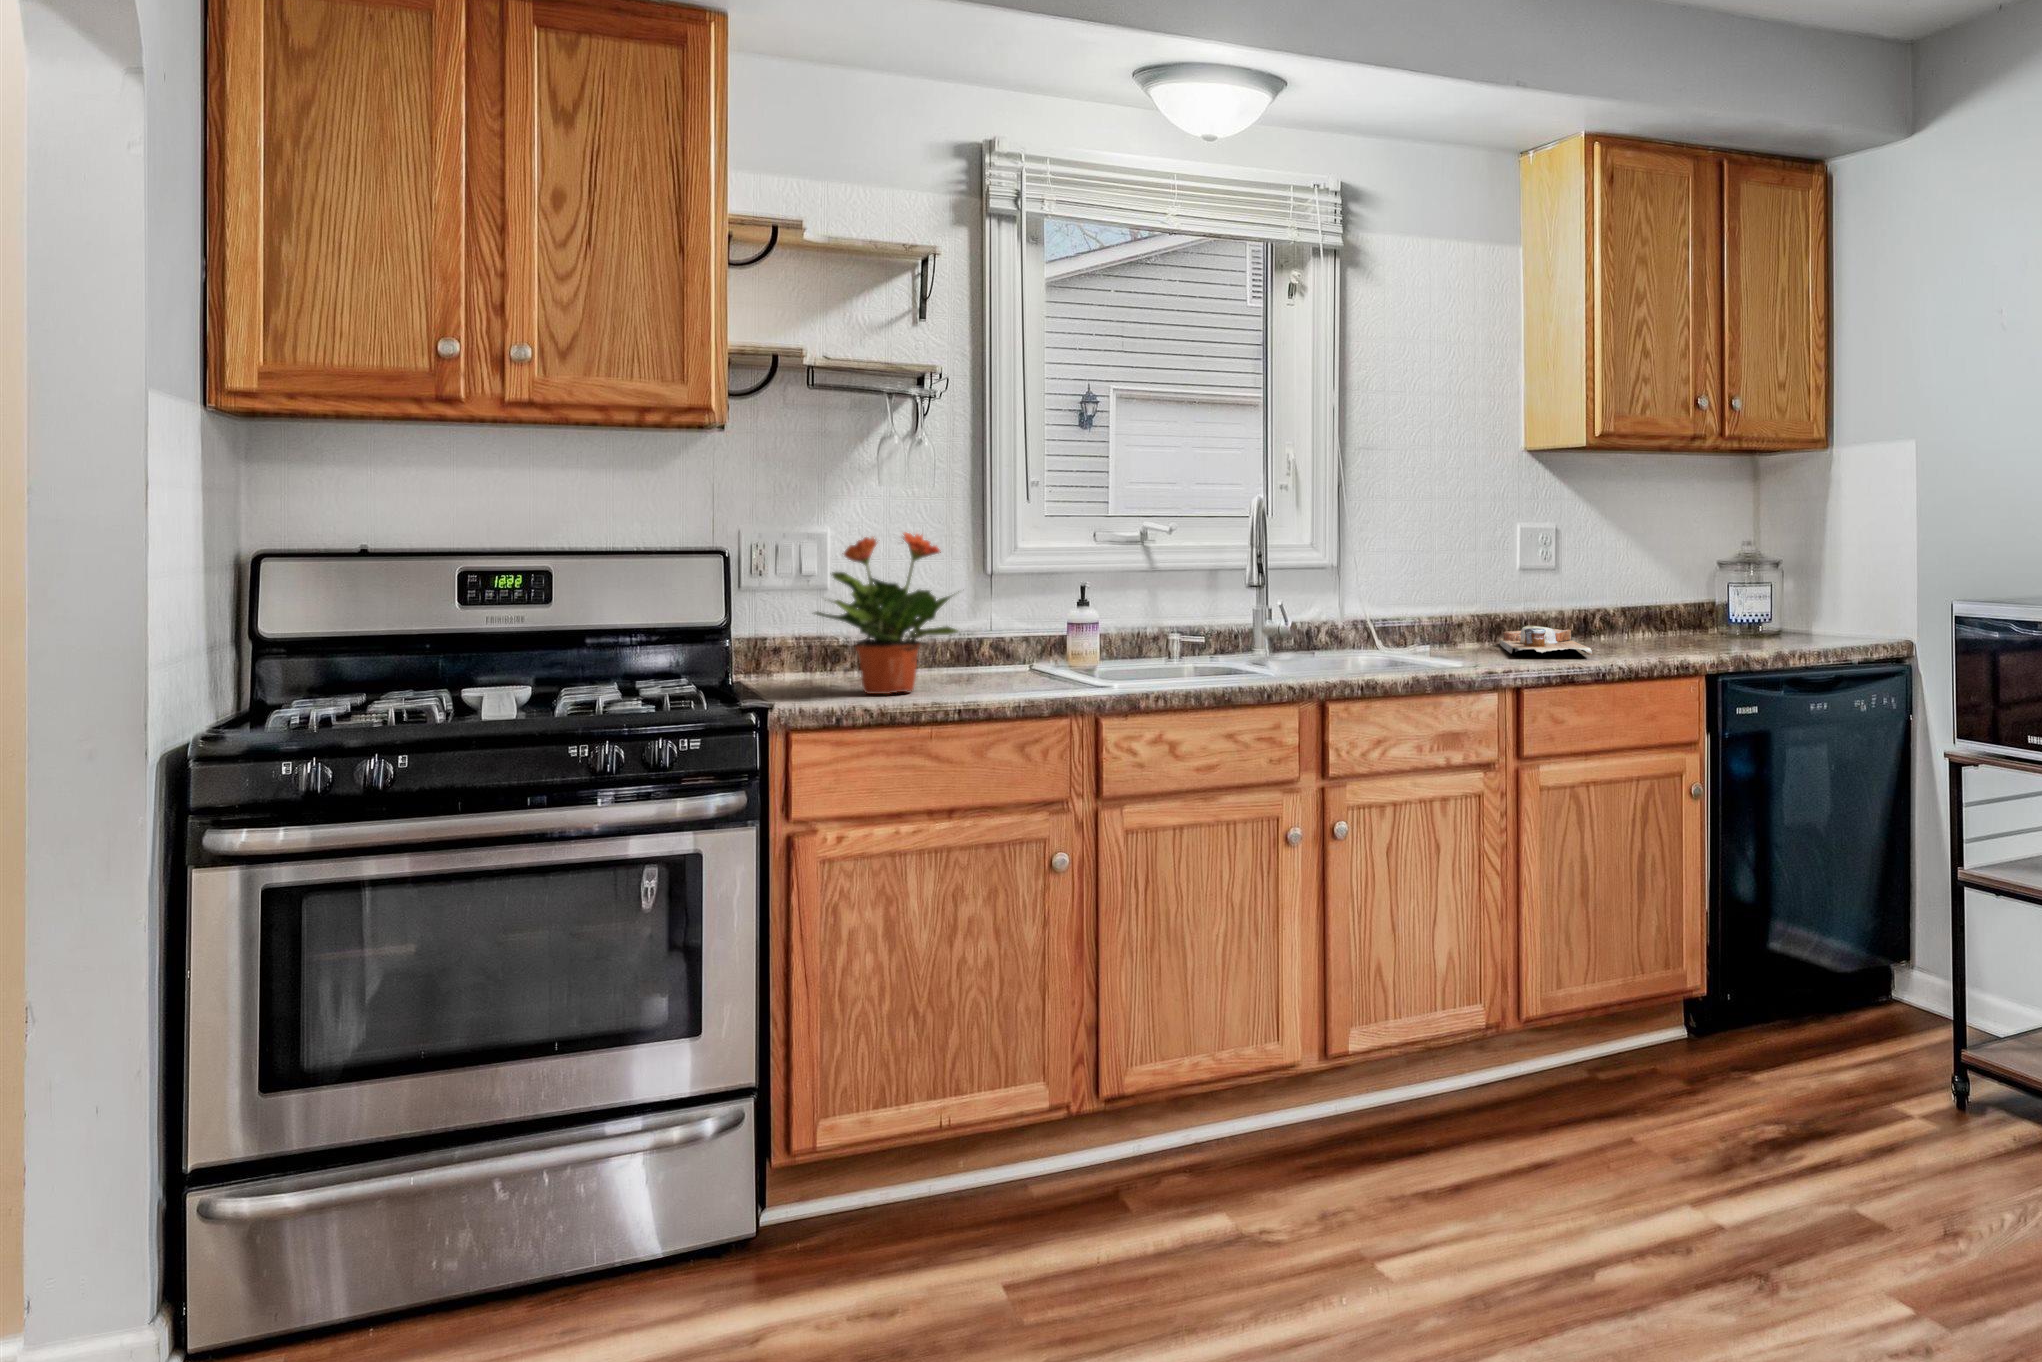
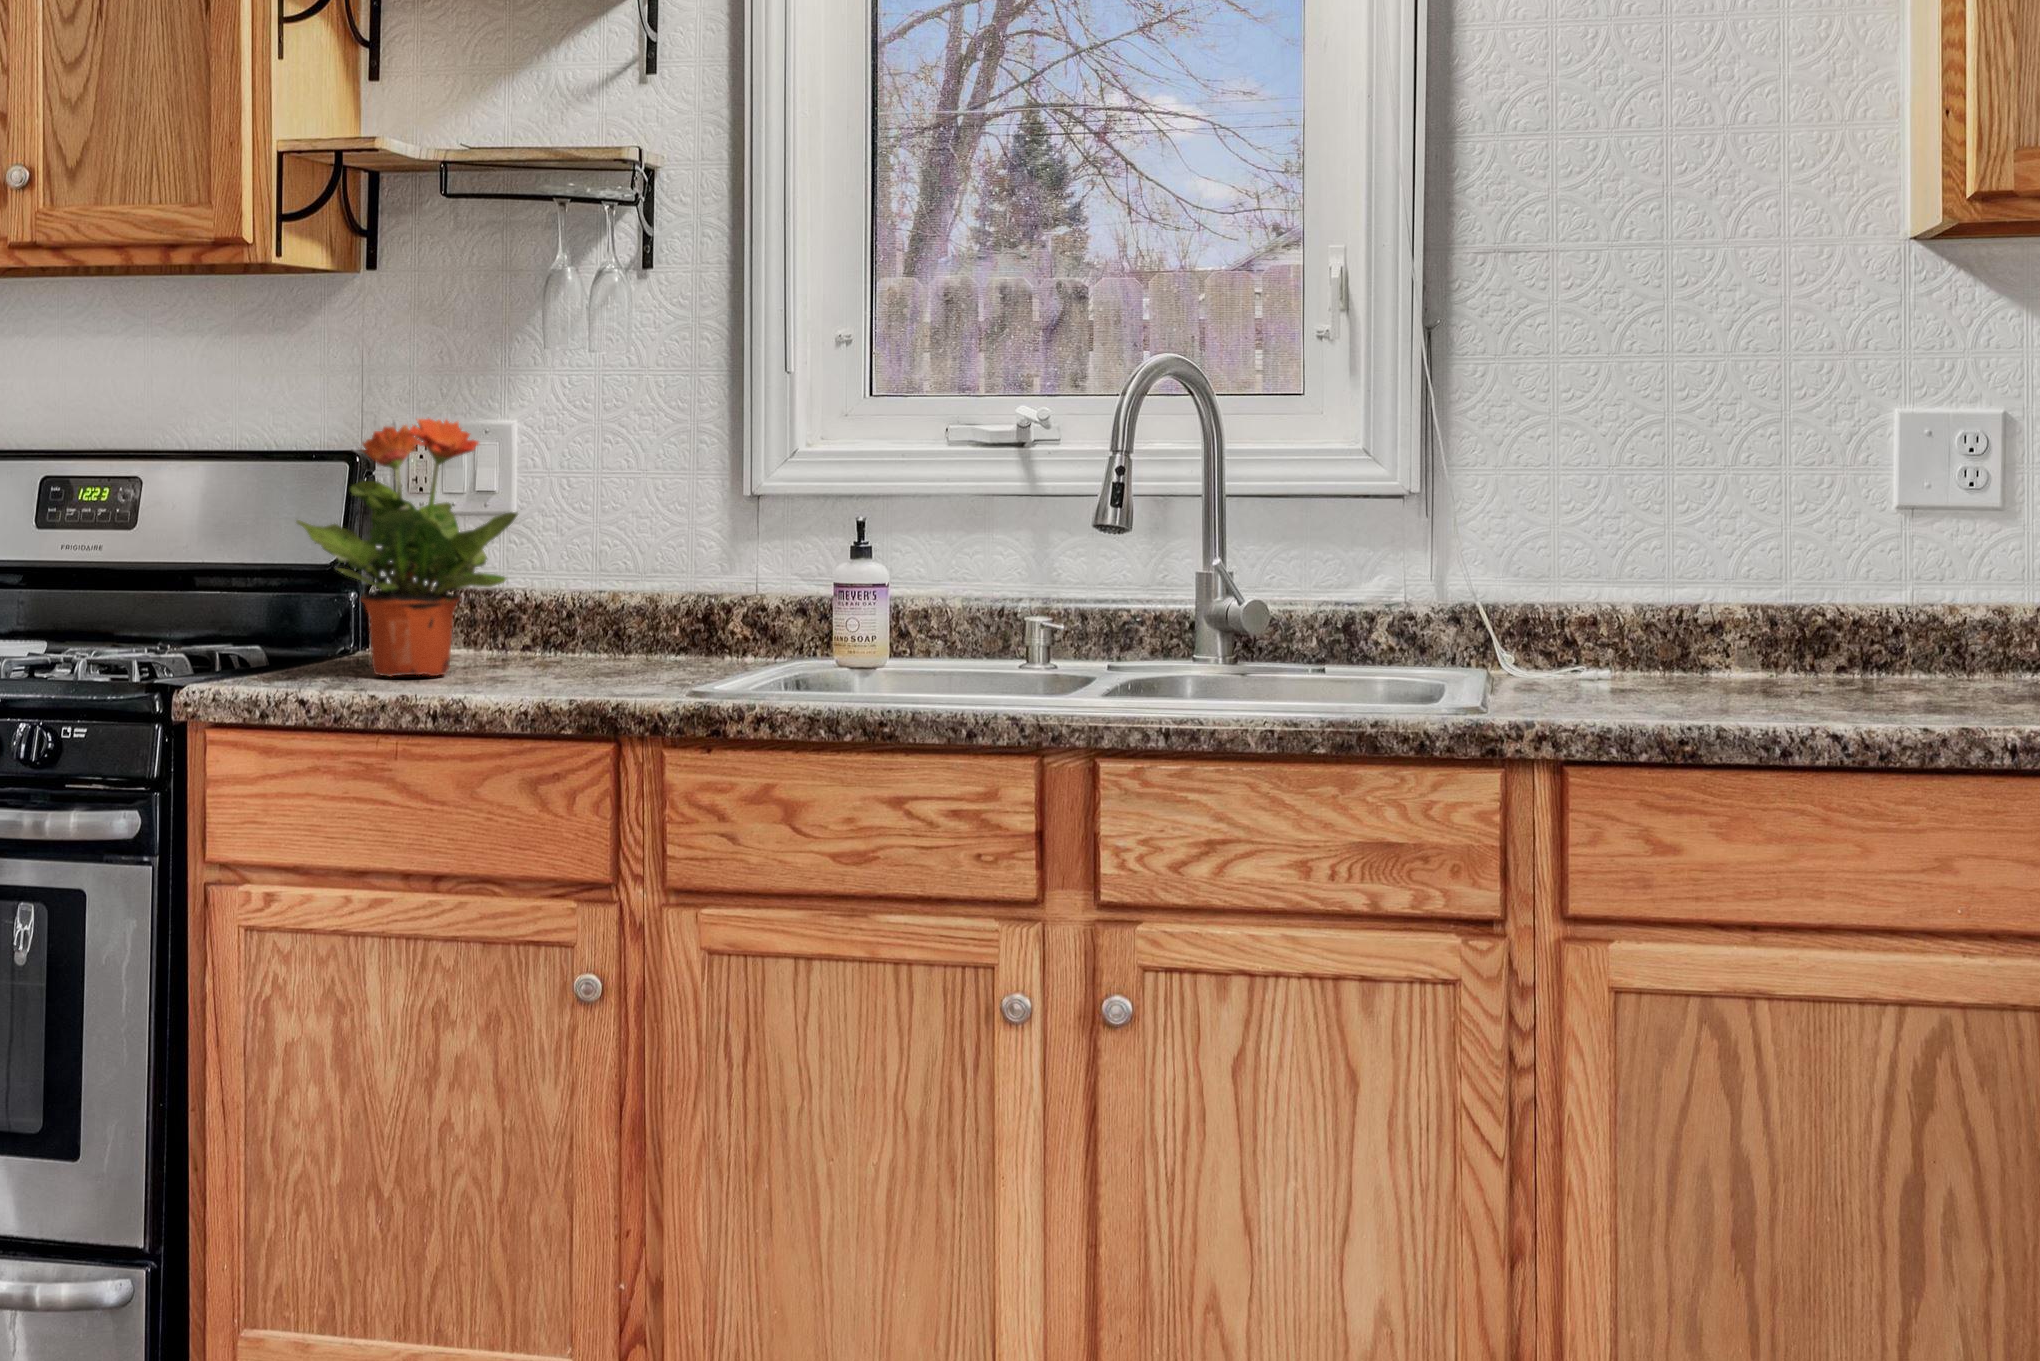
cutting board: present [1499,625,1592,655] -> none [1687,630,1981,707]

